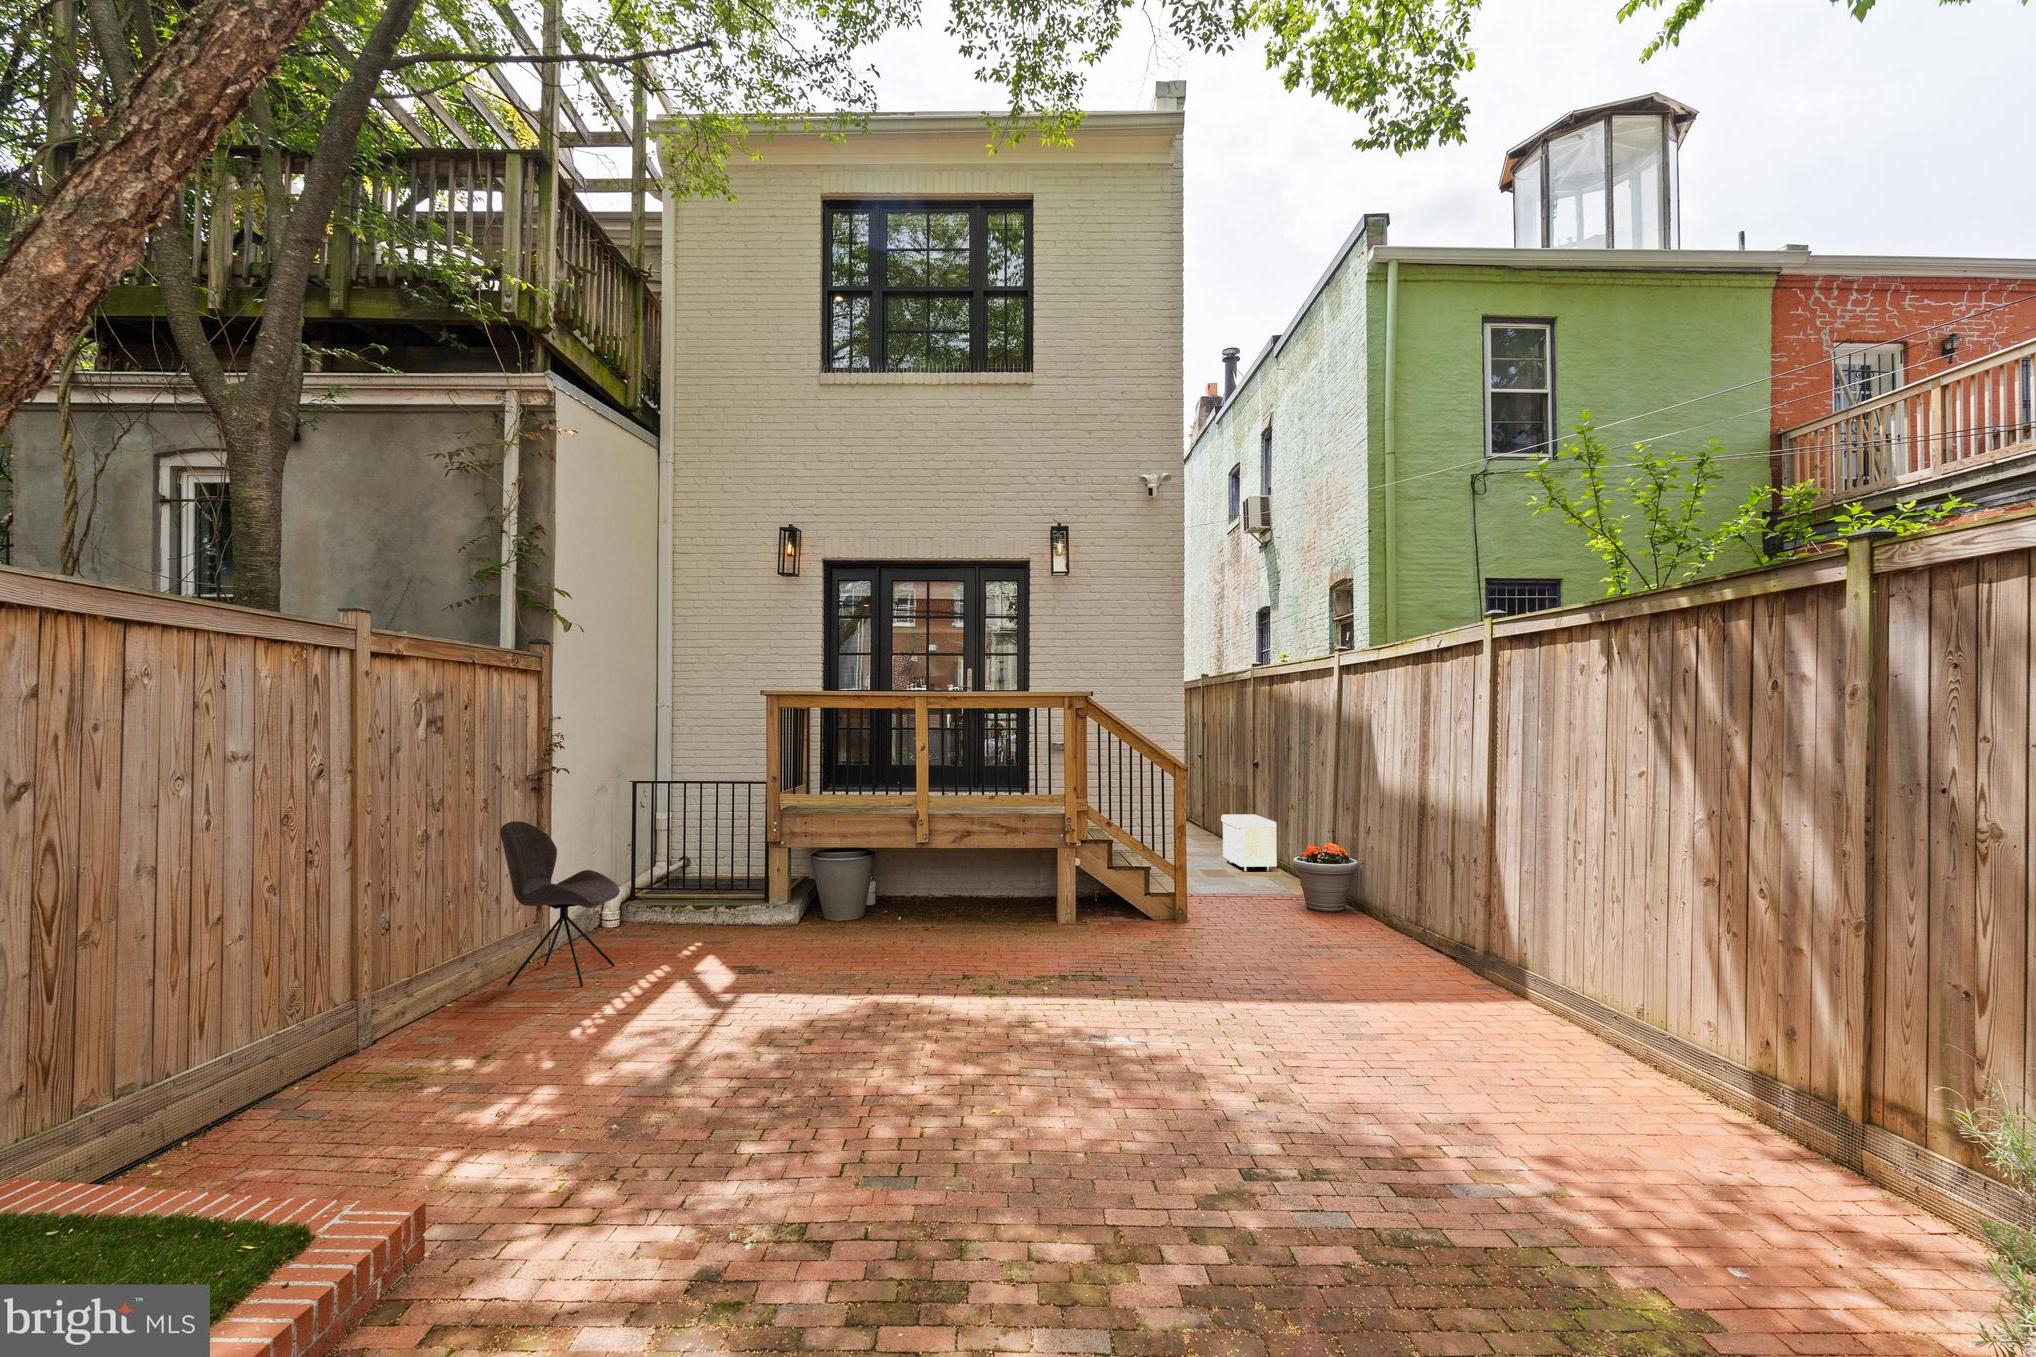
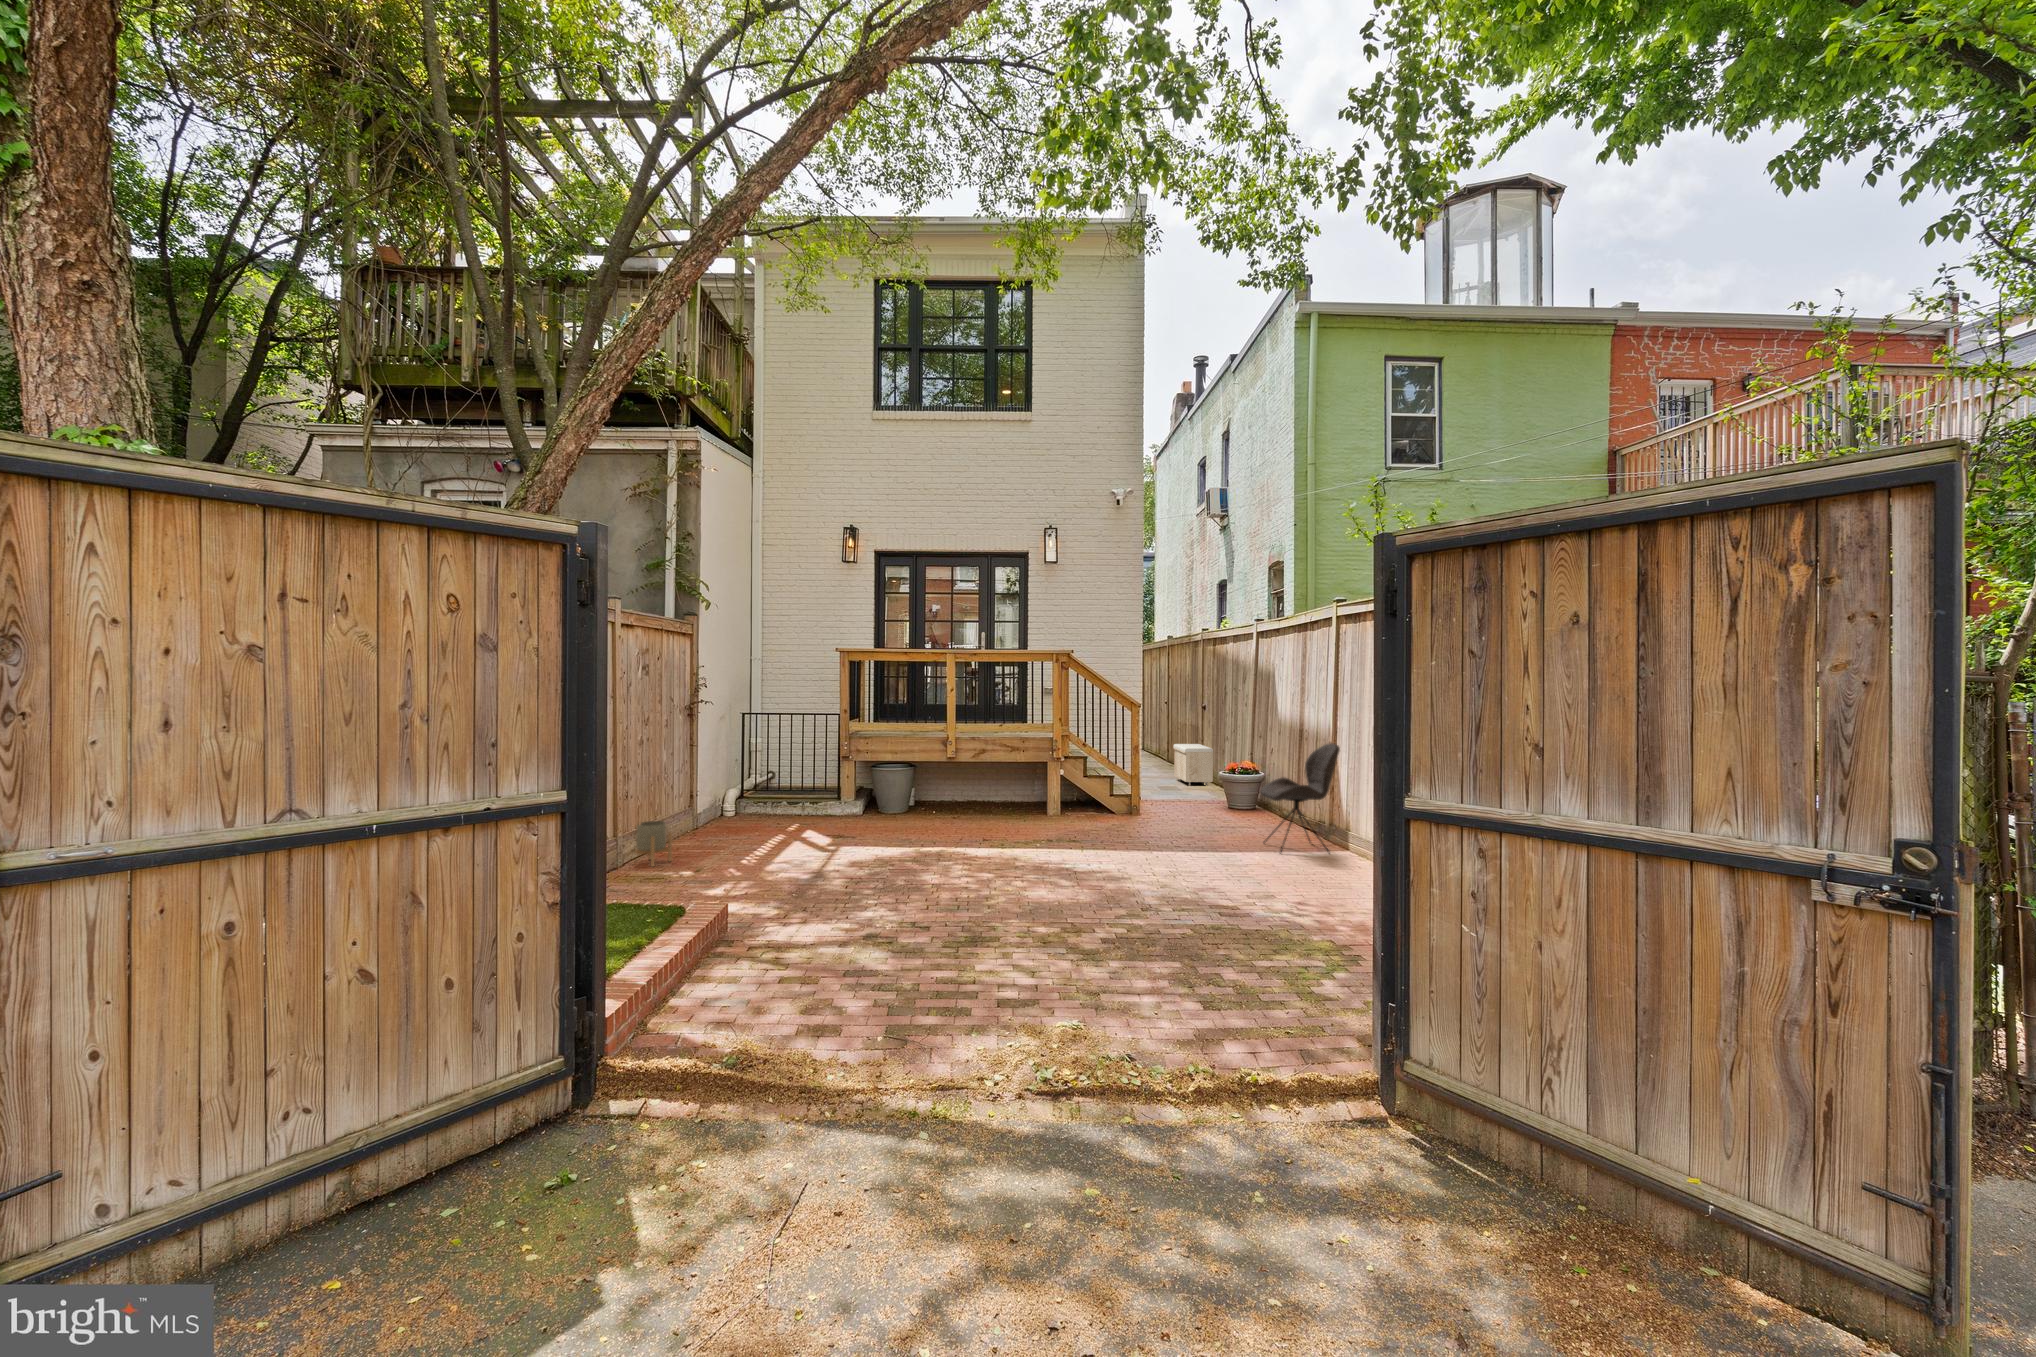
chair: present [500,821,620,987] -> present [1261,743,1340,853]
planter: none [387,964,460,1044] -> present [635,821,672,867]

